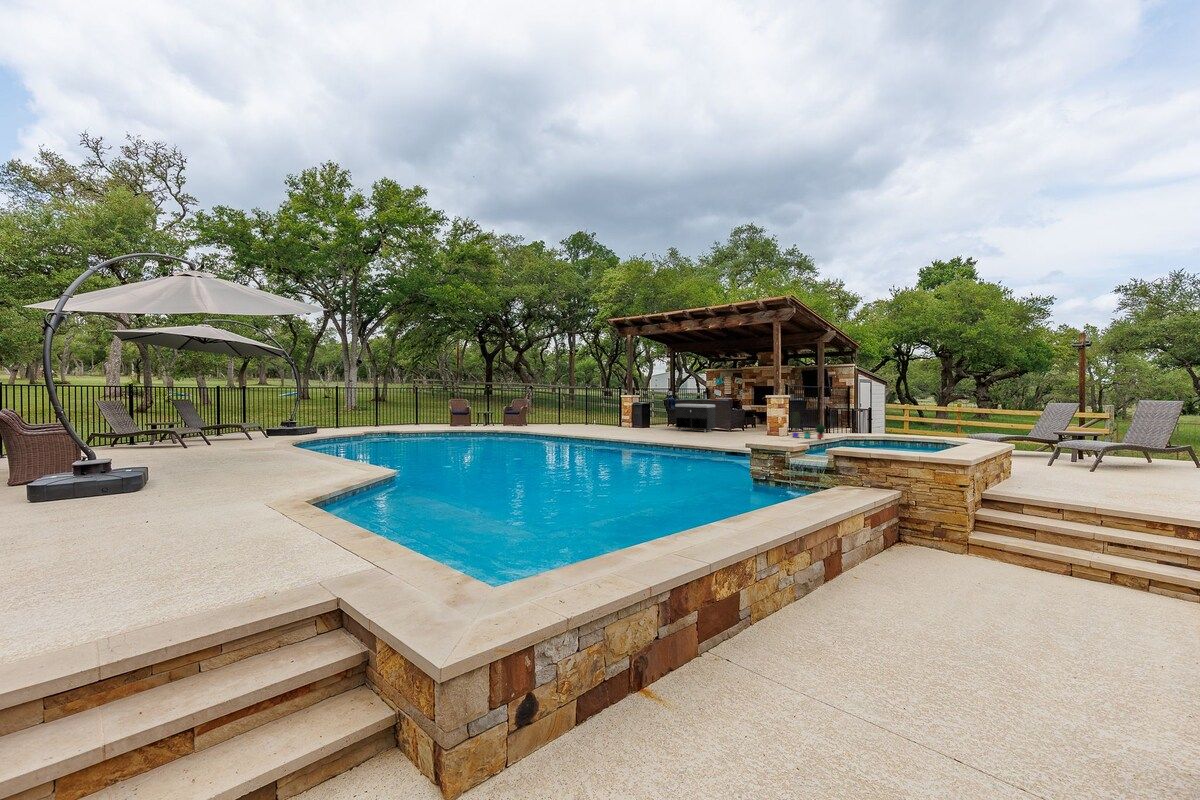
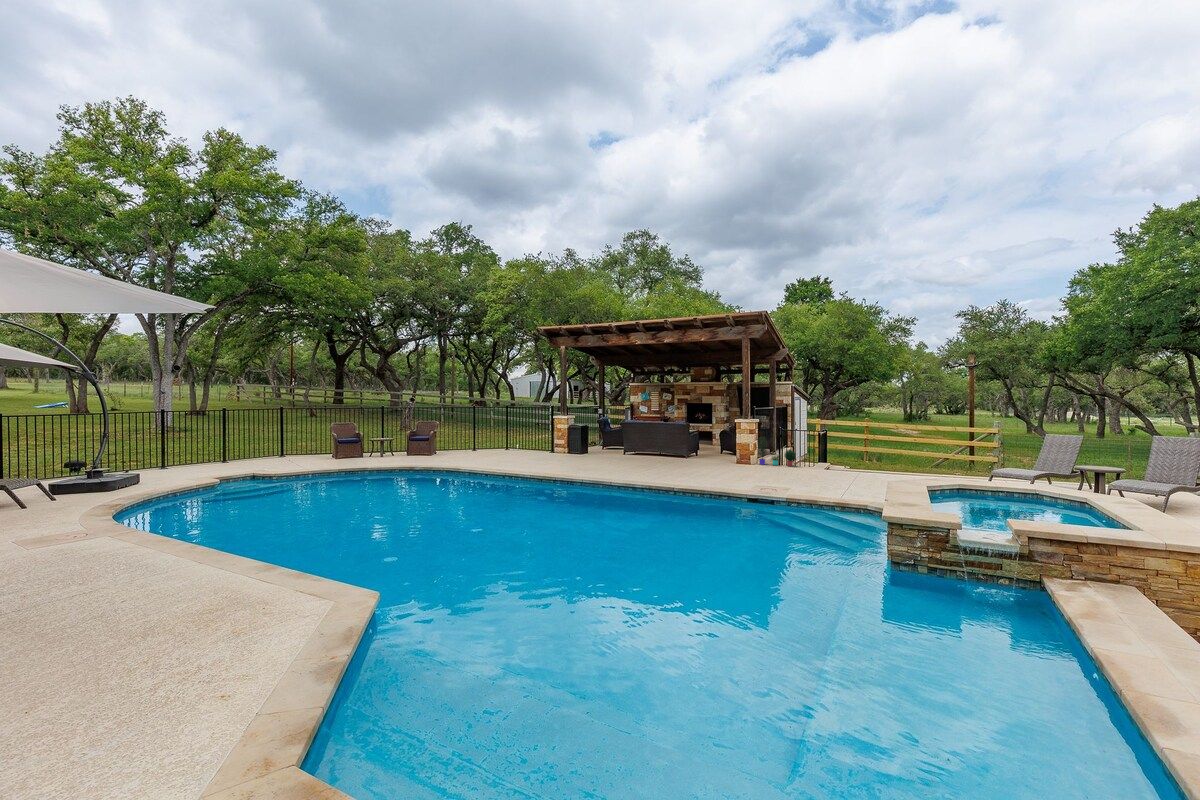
storage bench: present [675,404,715,432] -> none [625,427,668,459]

